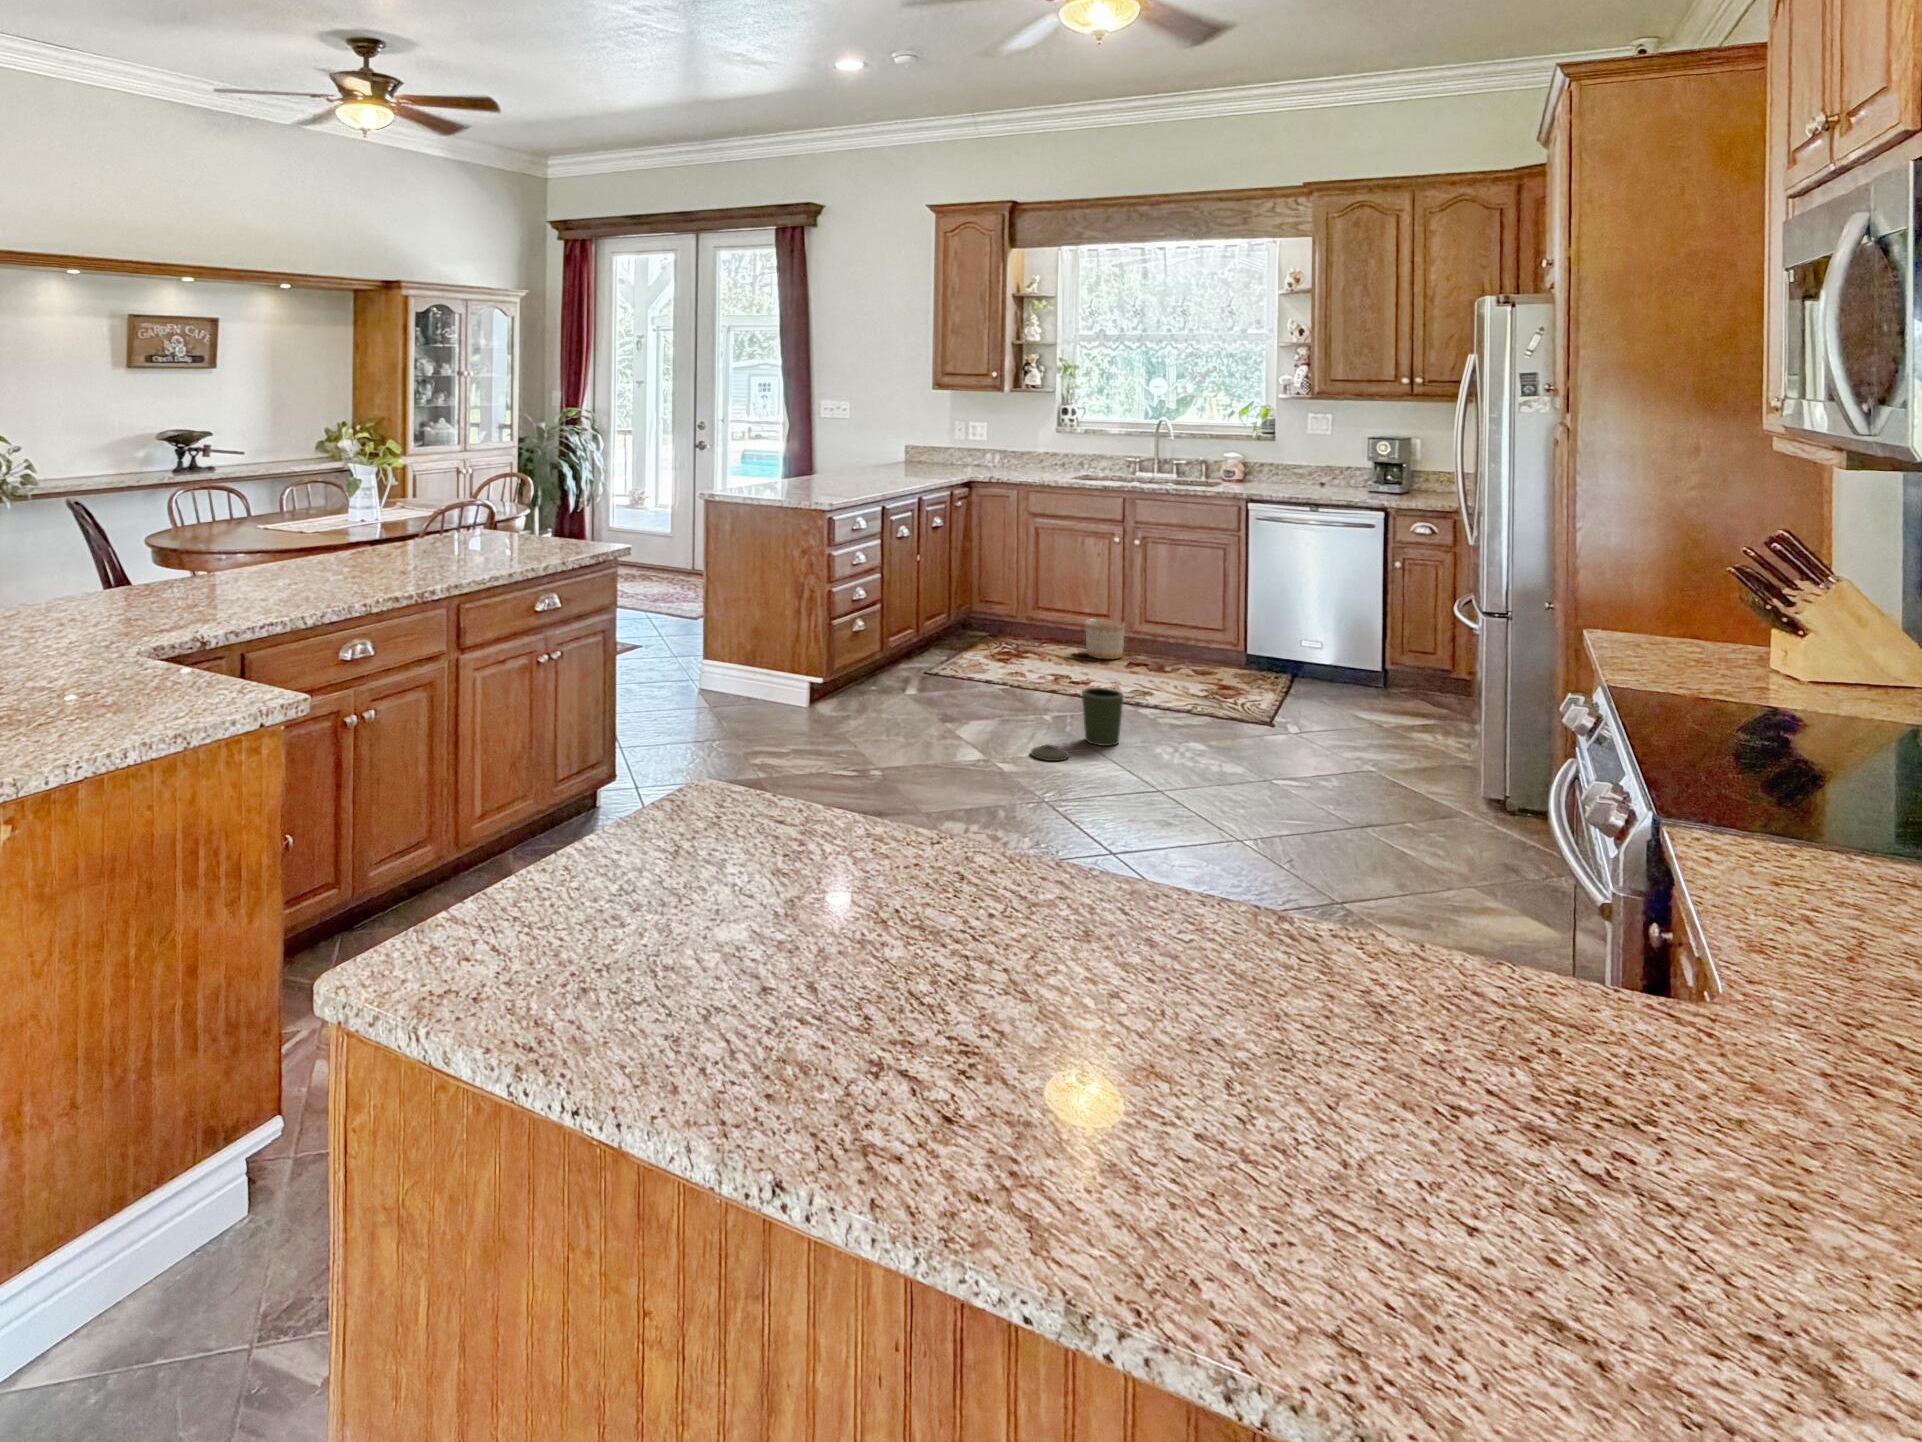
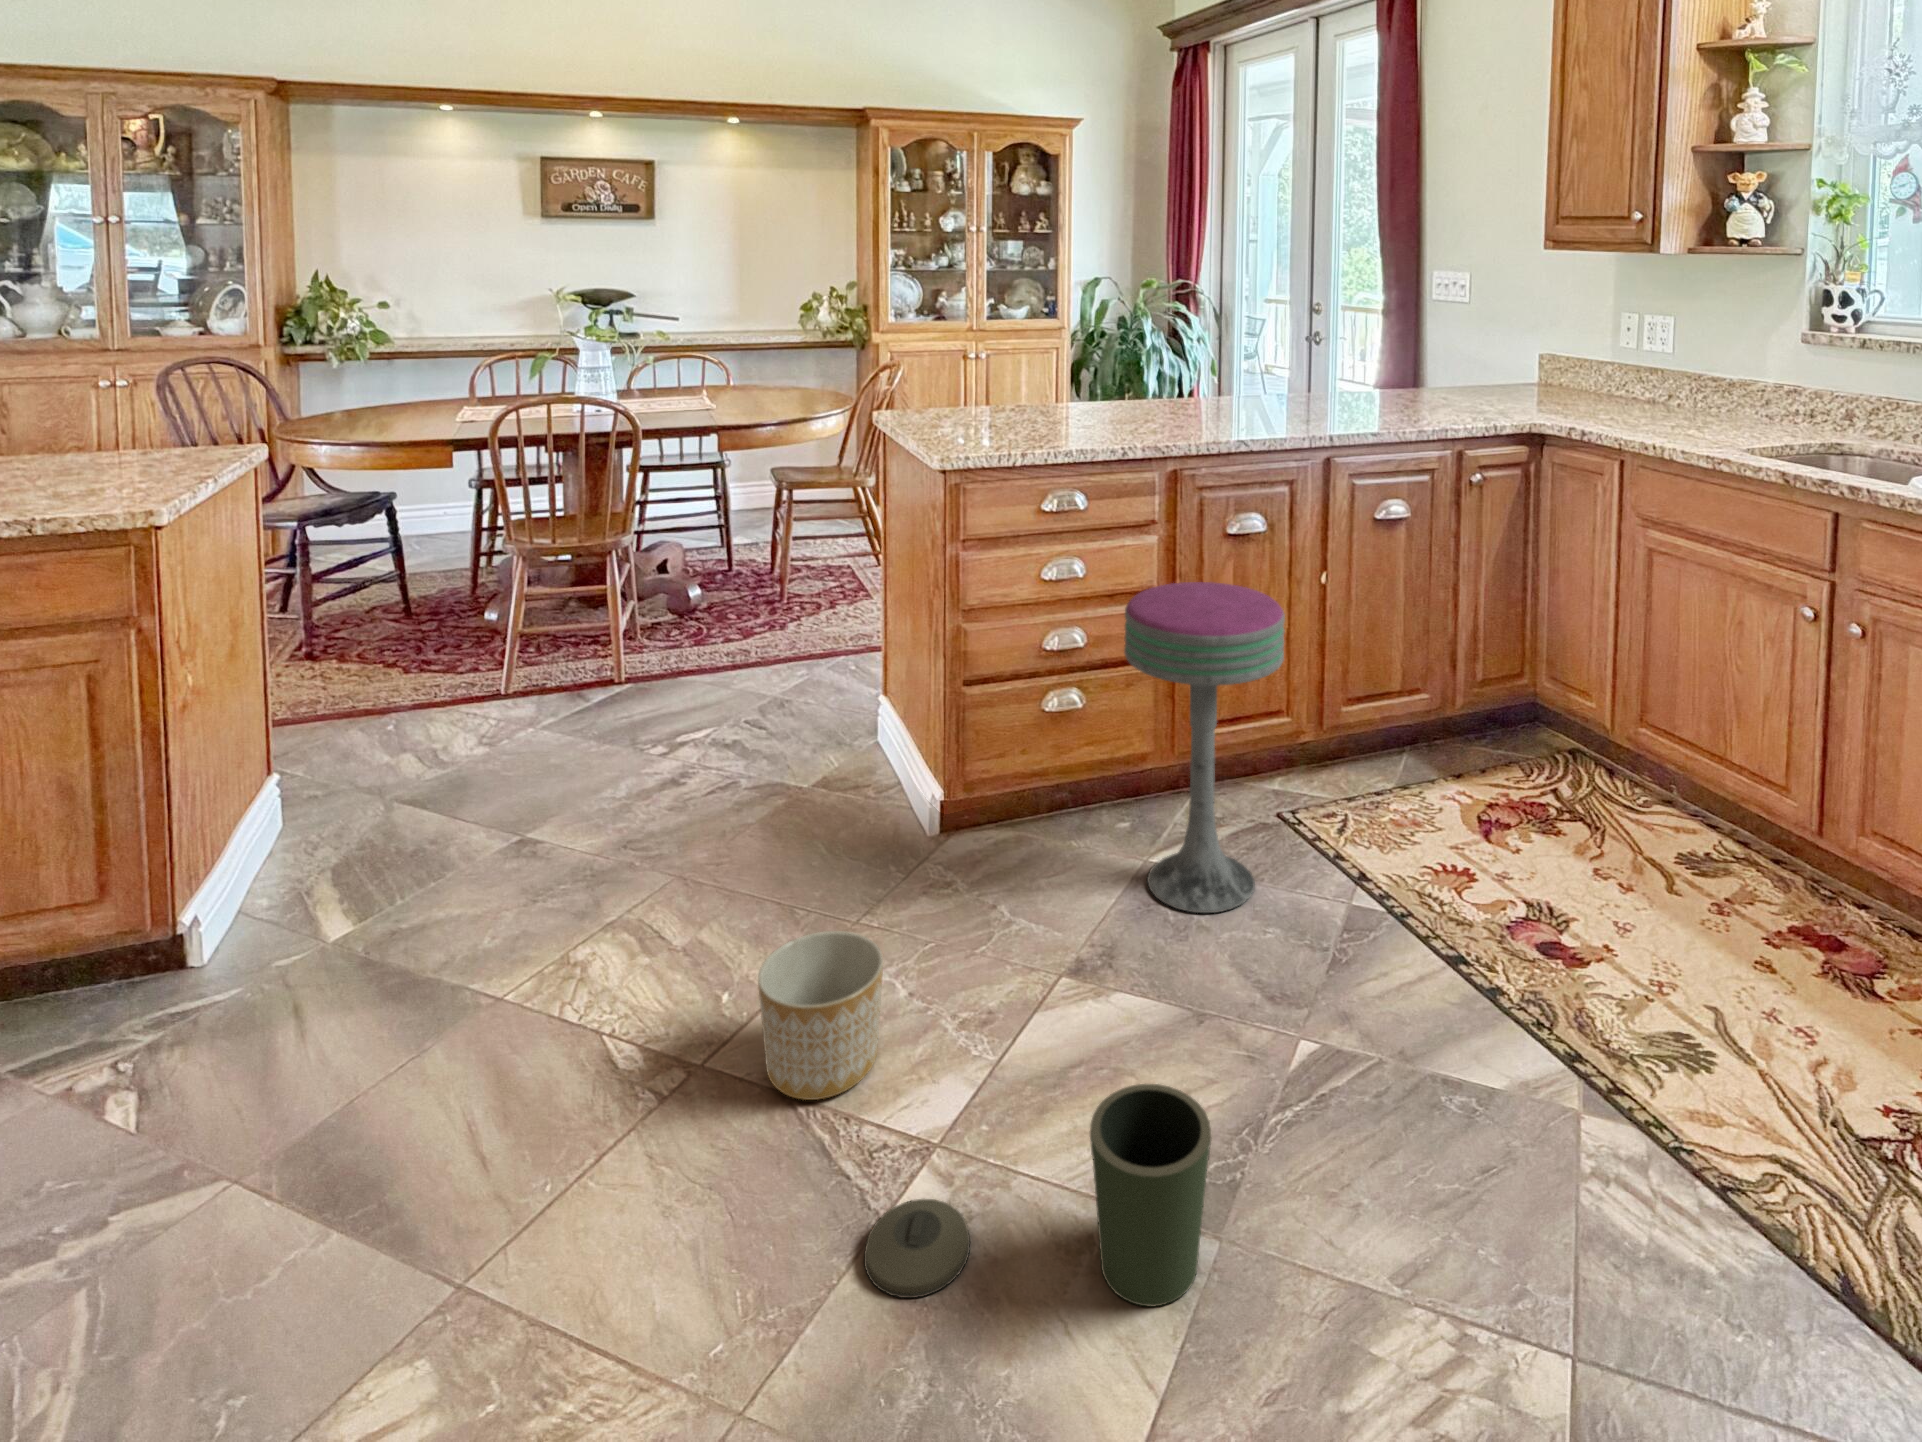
bar stool: none [916,552,990,695] -> present [1124,582,1285,913]
planter: present [1085,619,1125,659] -> present [758,931,883,1100]

